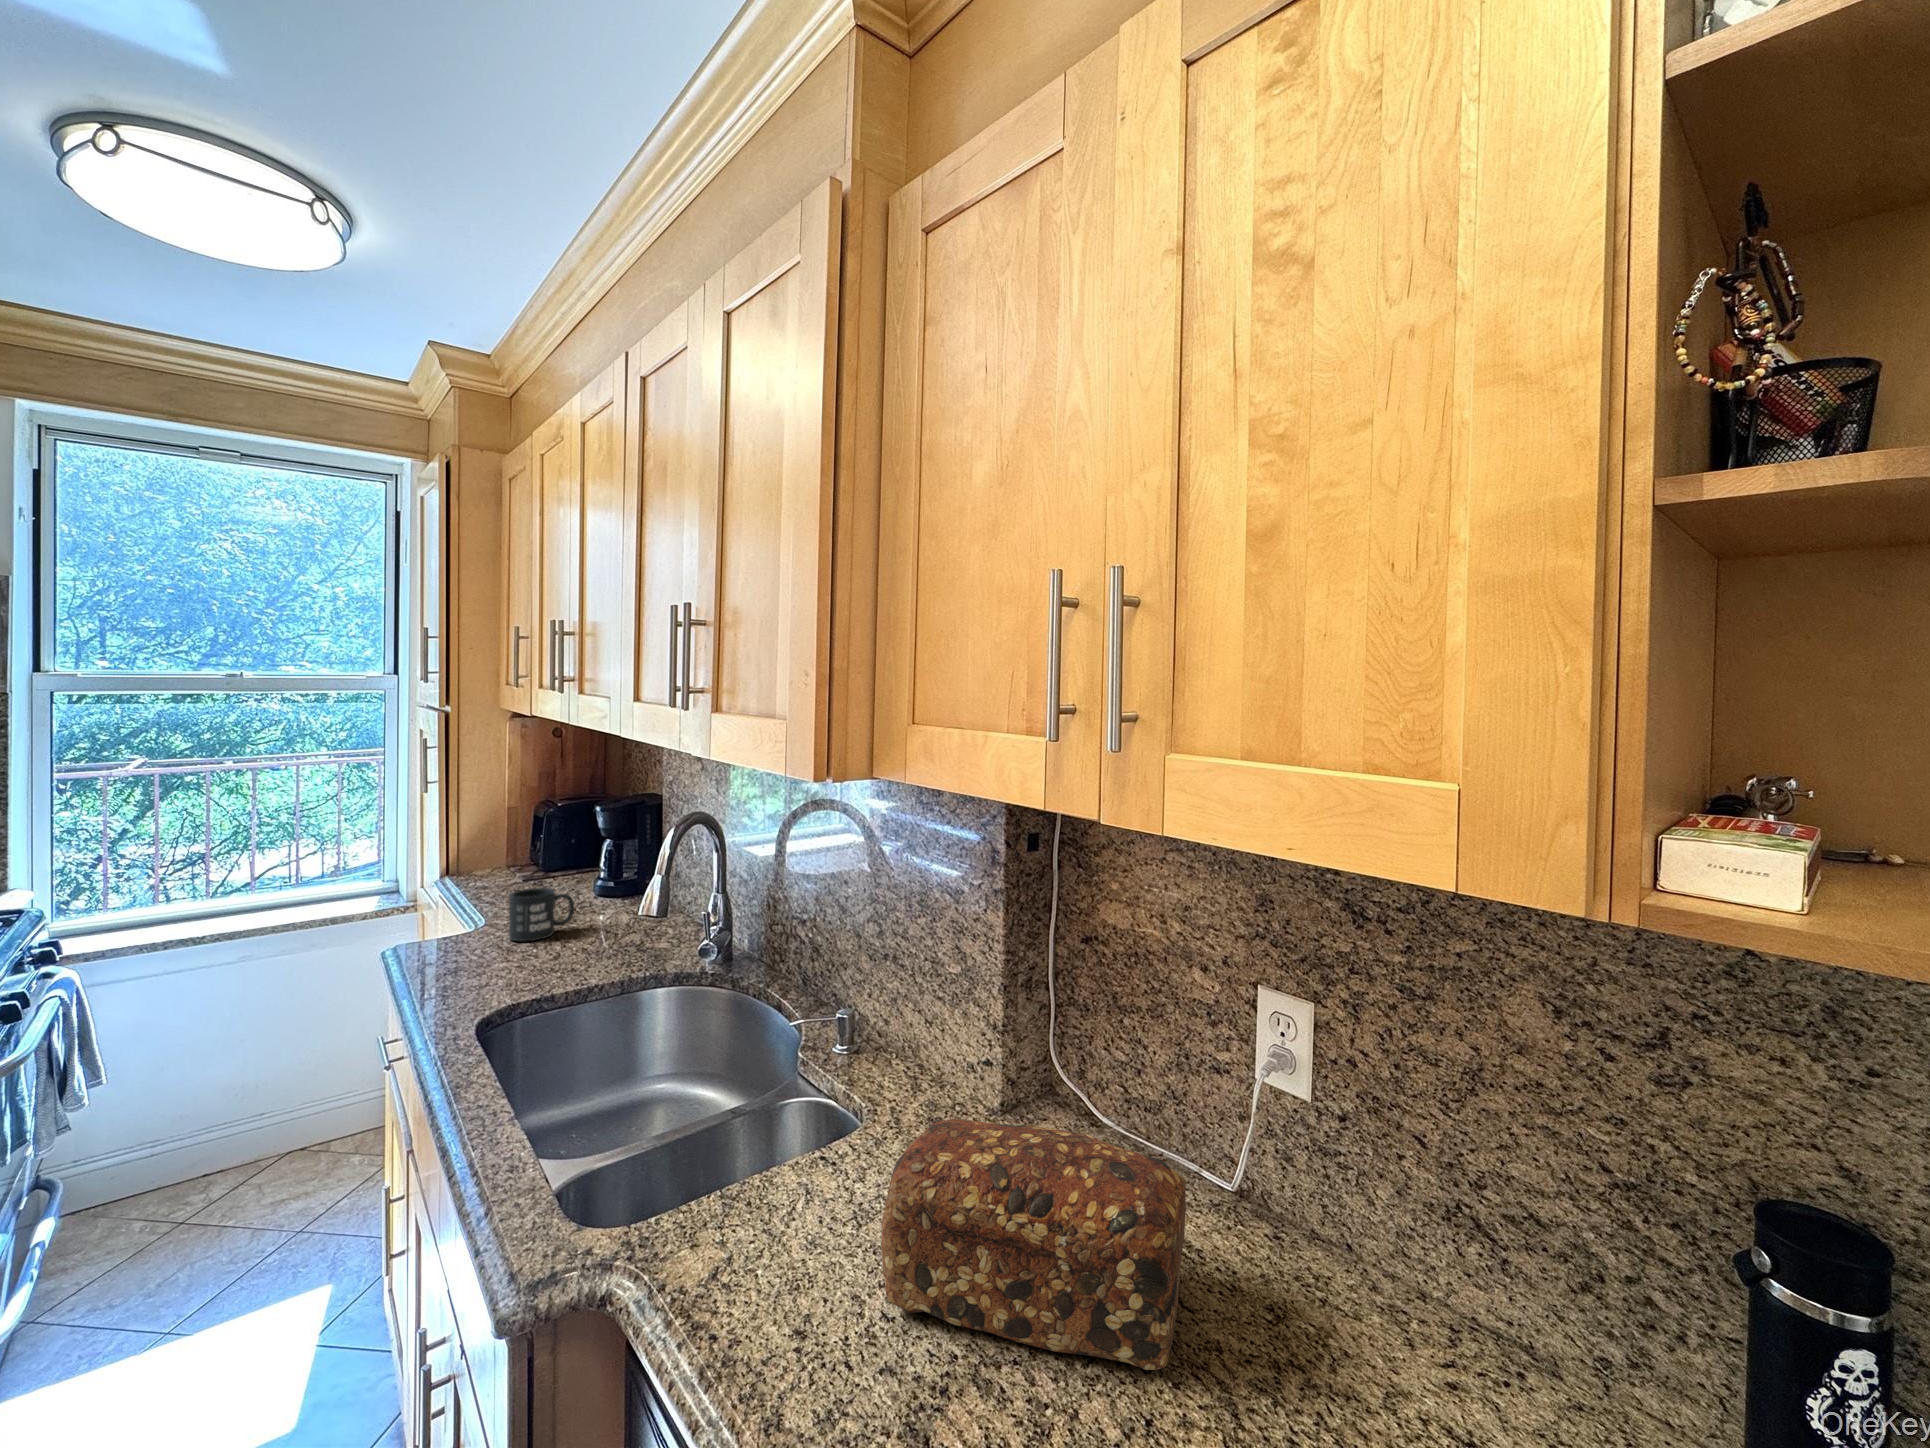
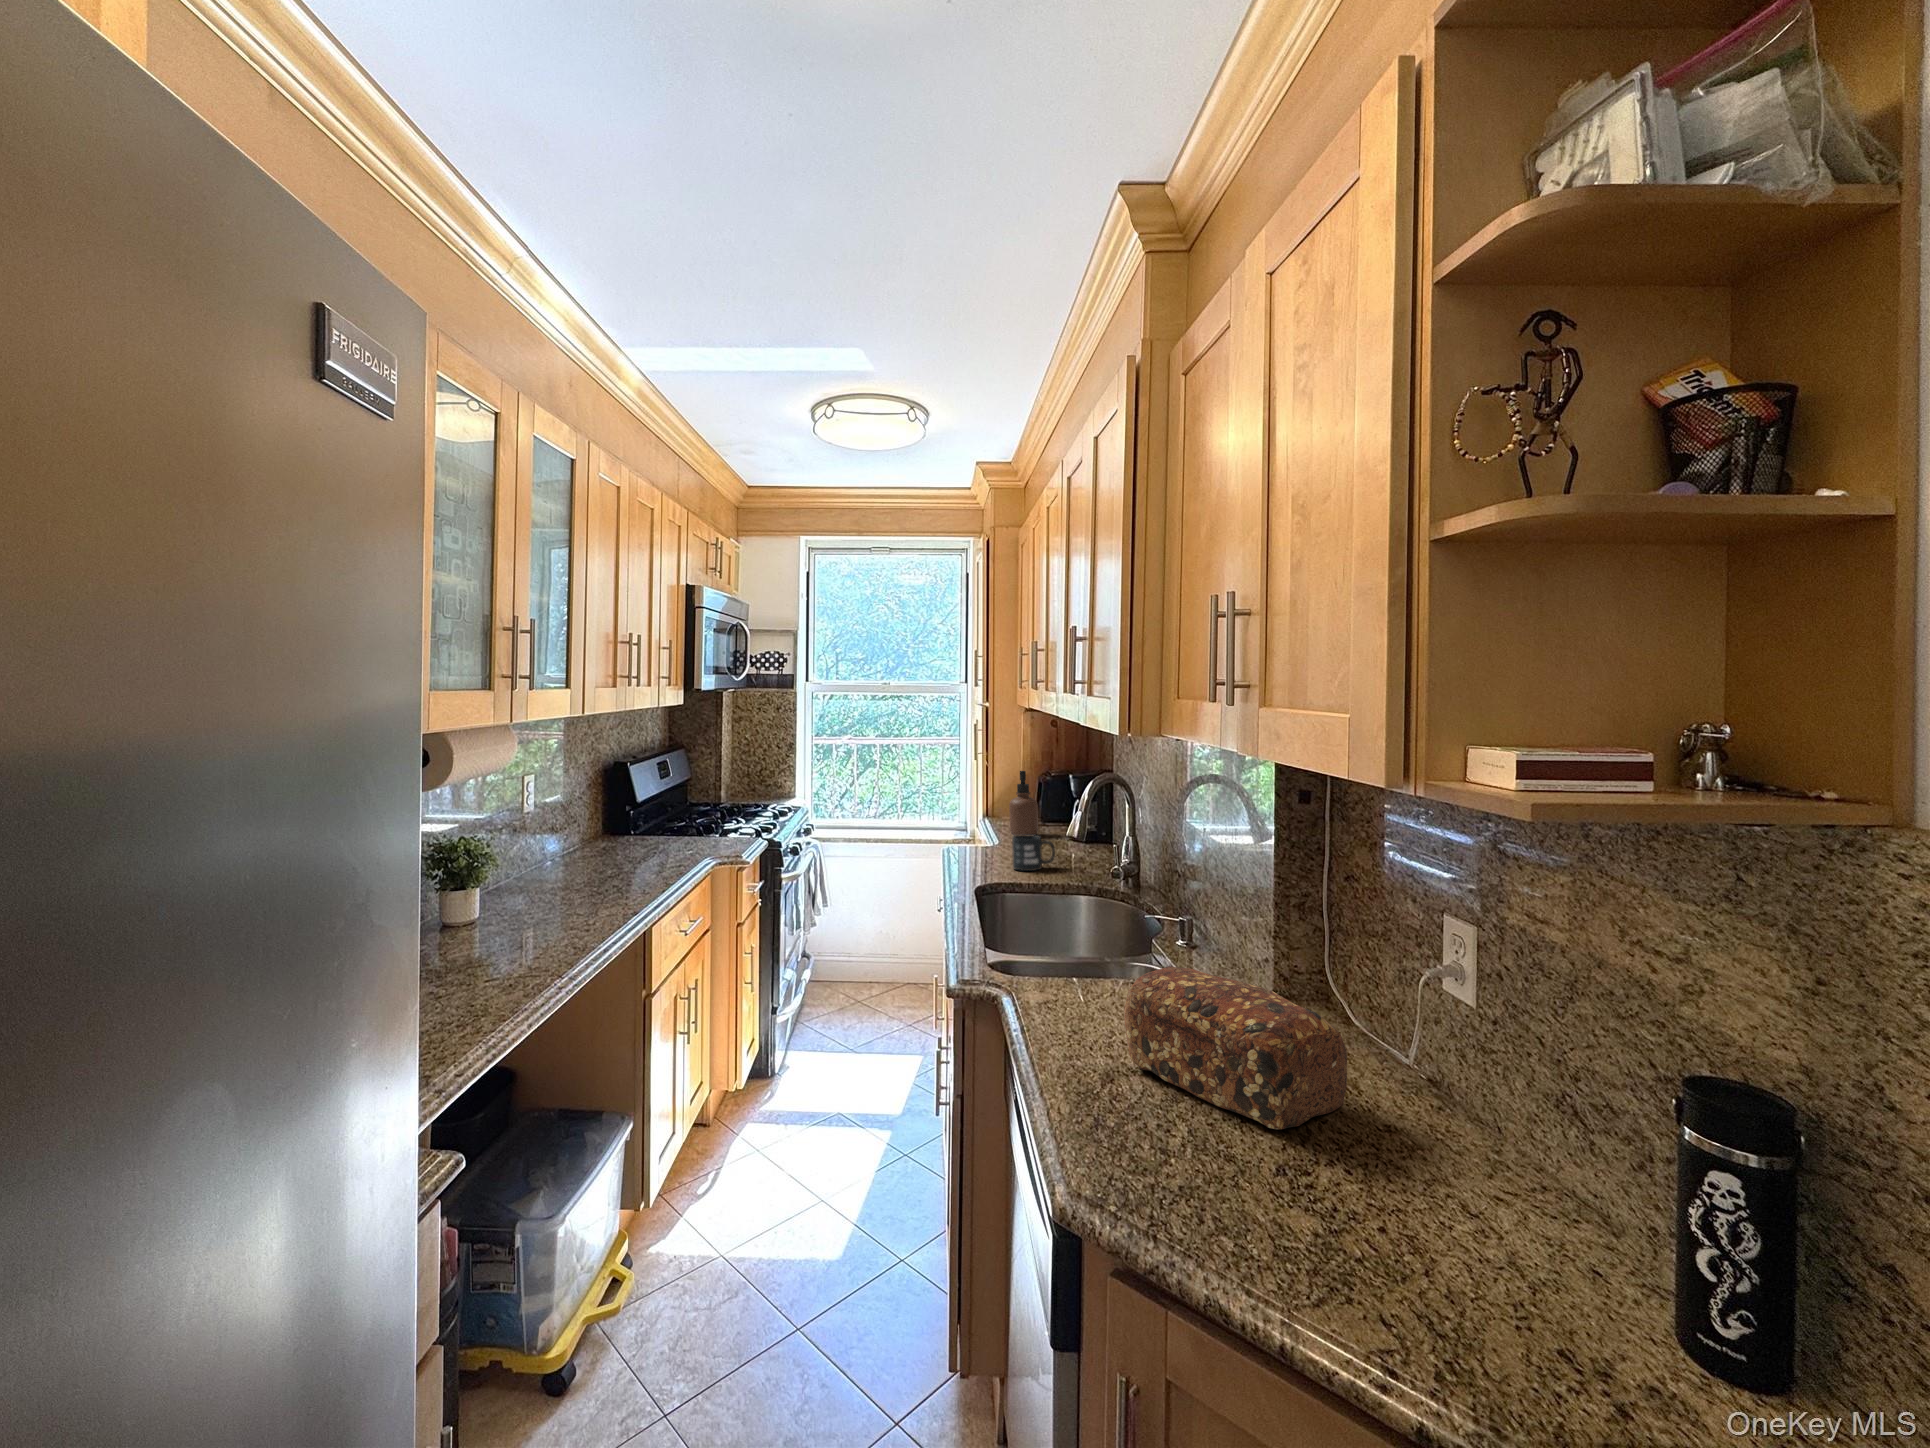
soap dispenser: none [482,795,526,884] -> present [1009,771,1038,836]

